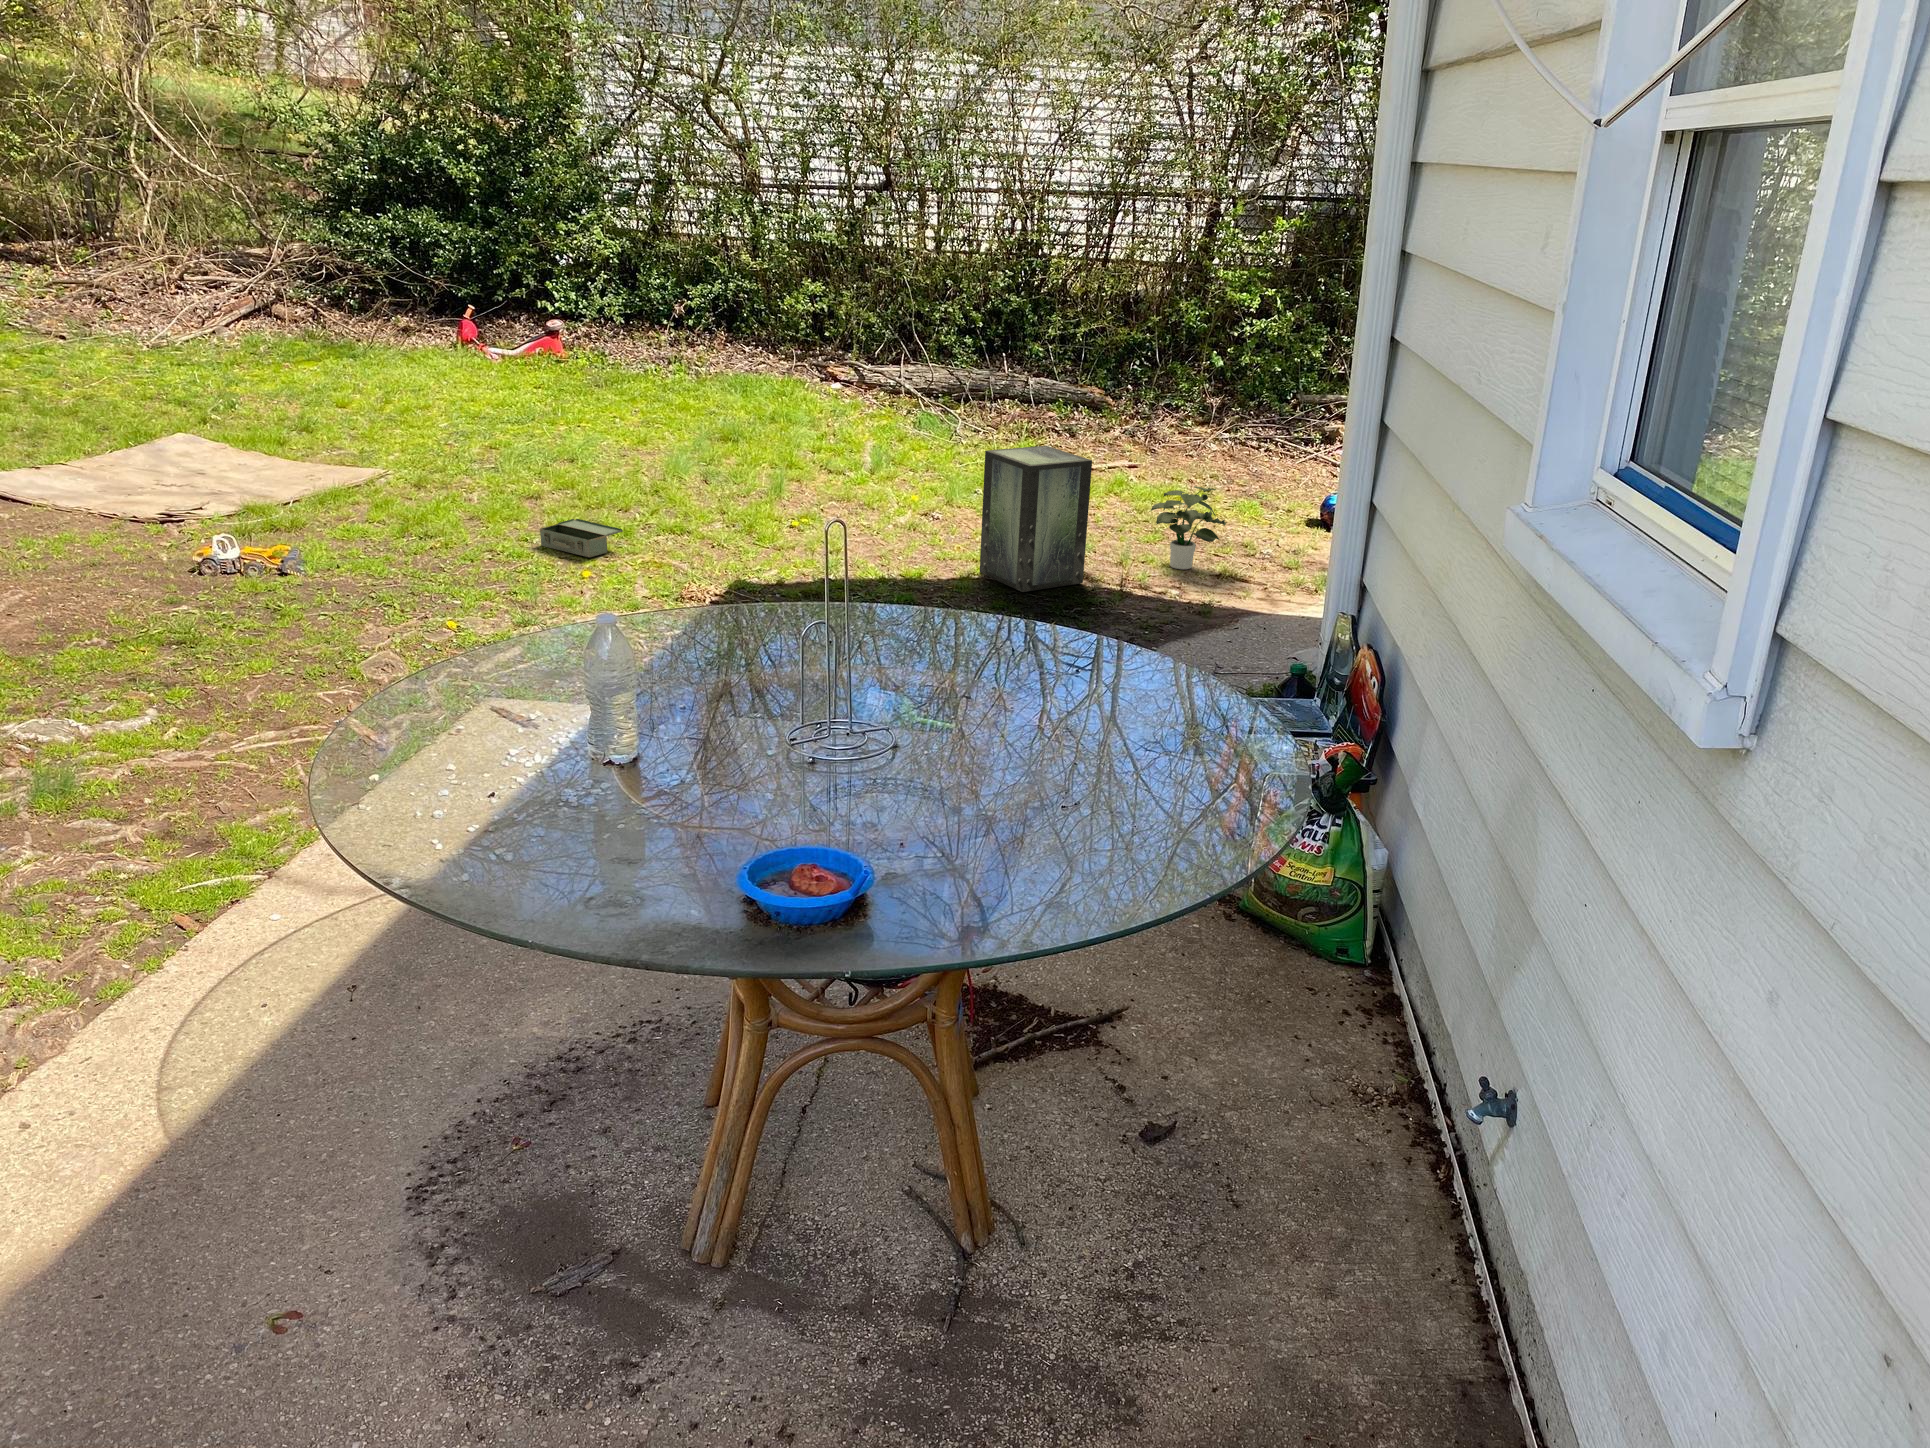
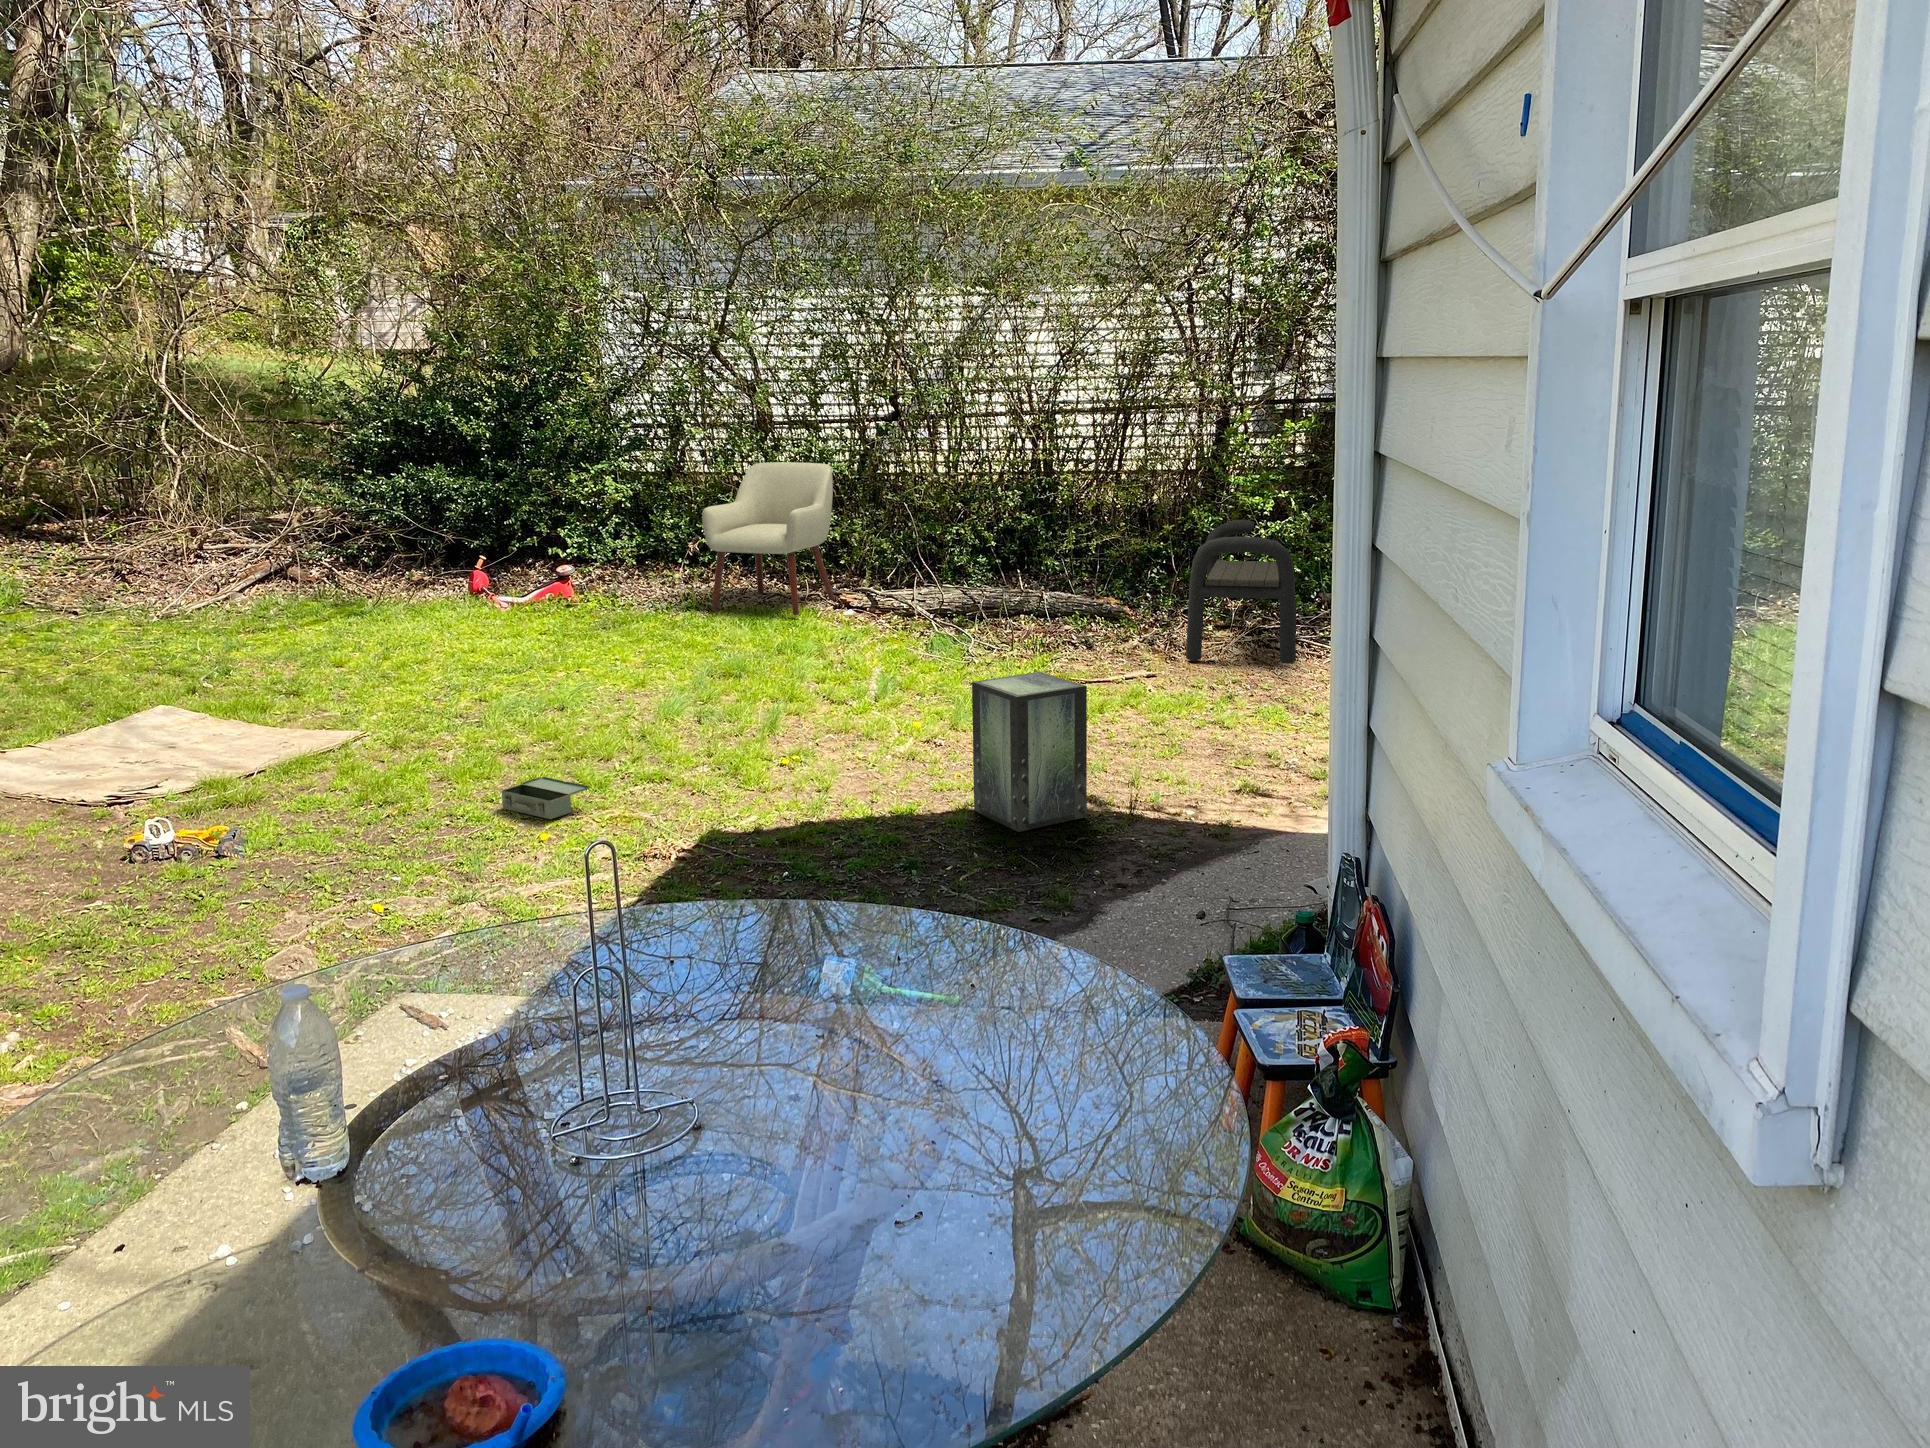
chair: none [698,228,826,385] -> present [702,462,835,615]
bench: none [1163,317,1272,459] -> present [1186,519,1296,664]
potted plant: present [1151,486,1227,569] -> none [1159,706,1245,794]

